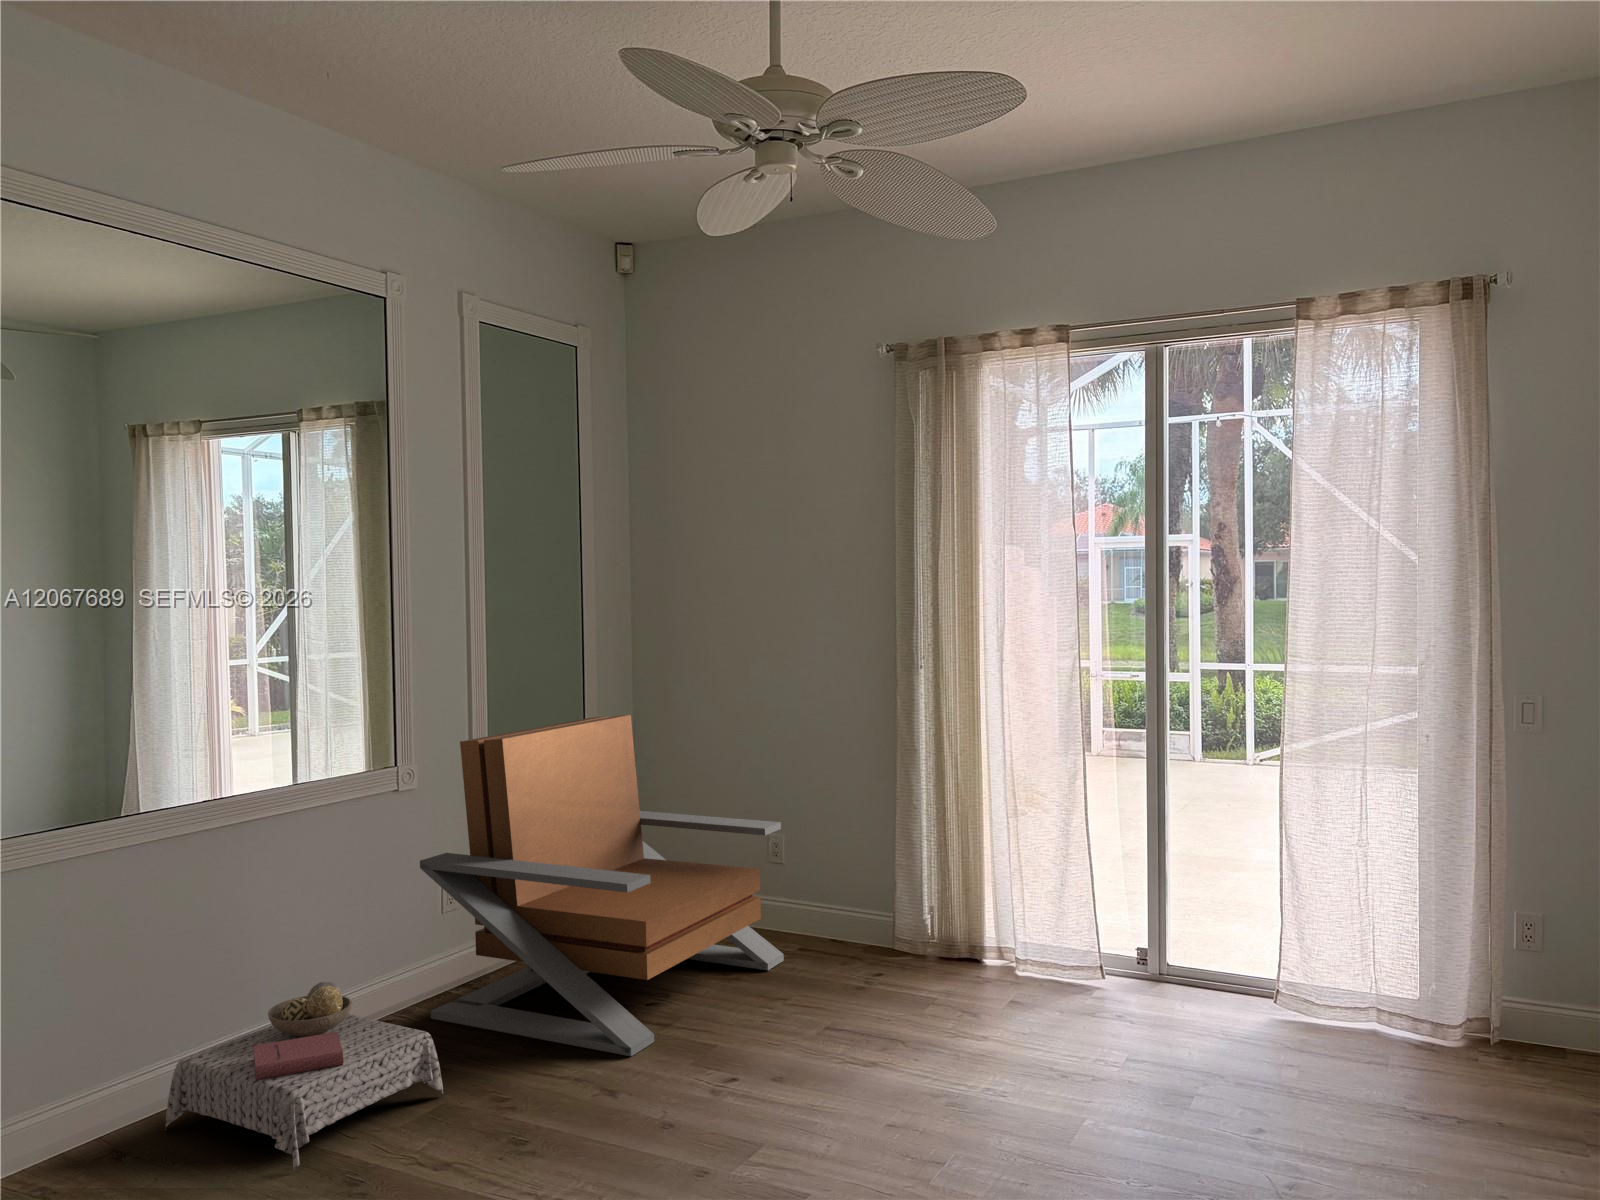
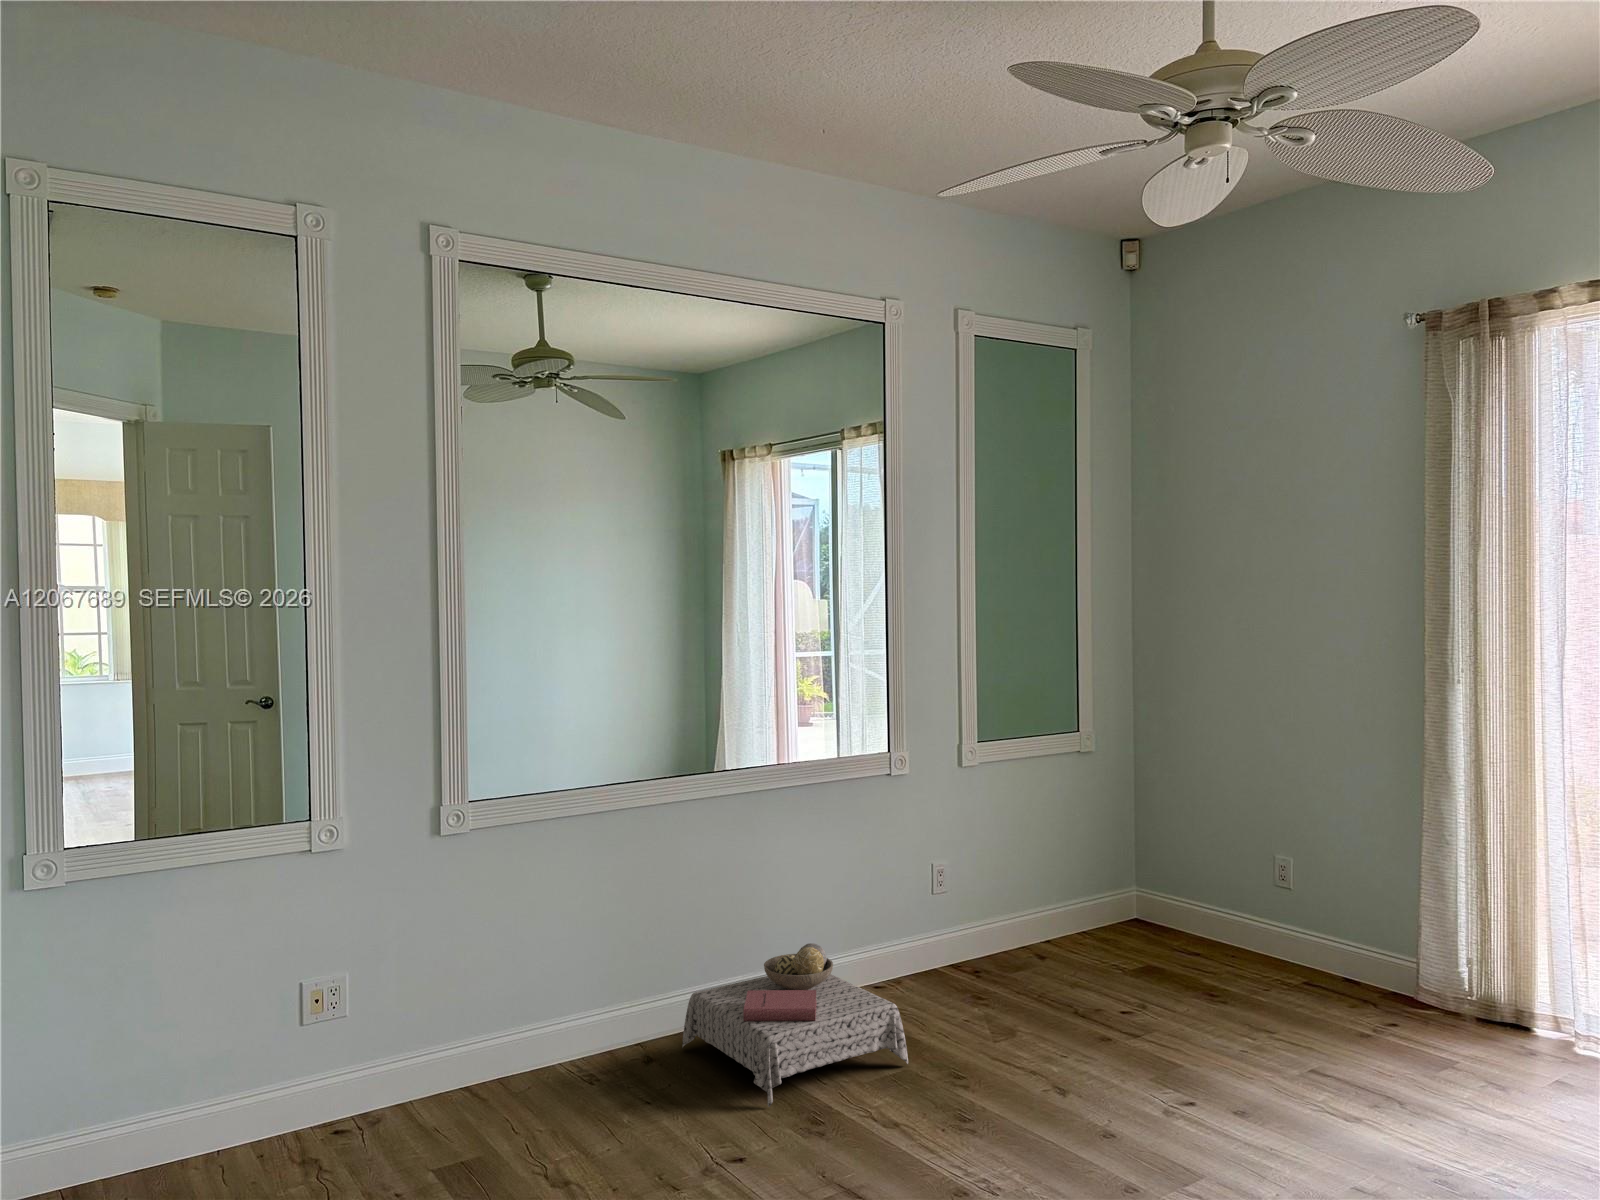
lounge chair: present [420,715,784,1056] -> none [909,717,1285,1062]

